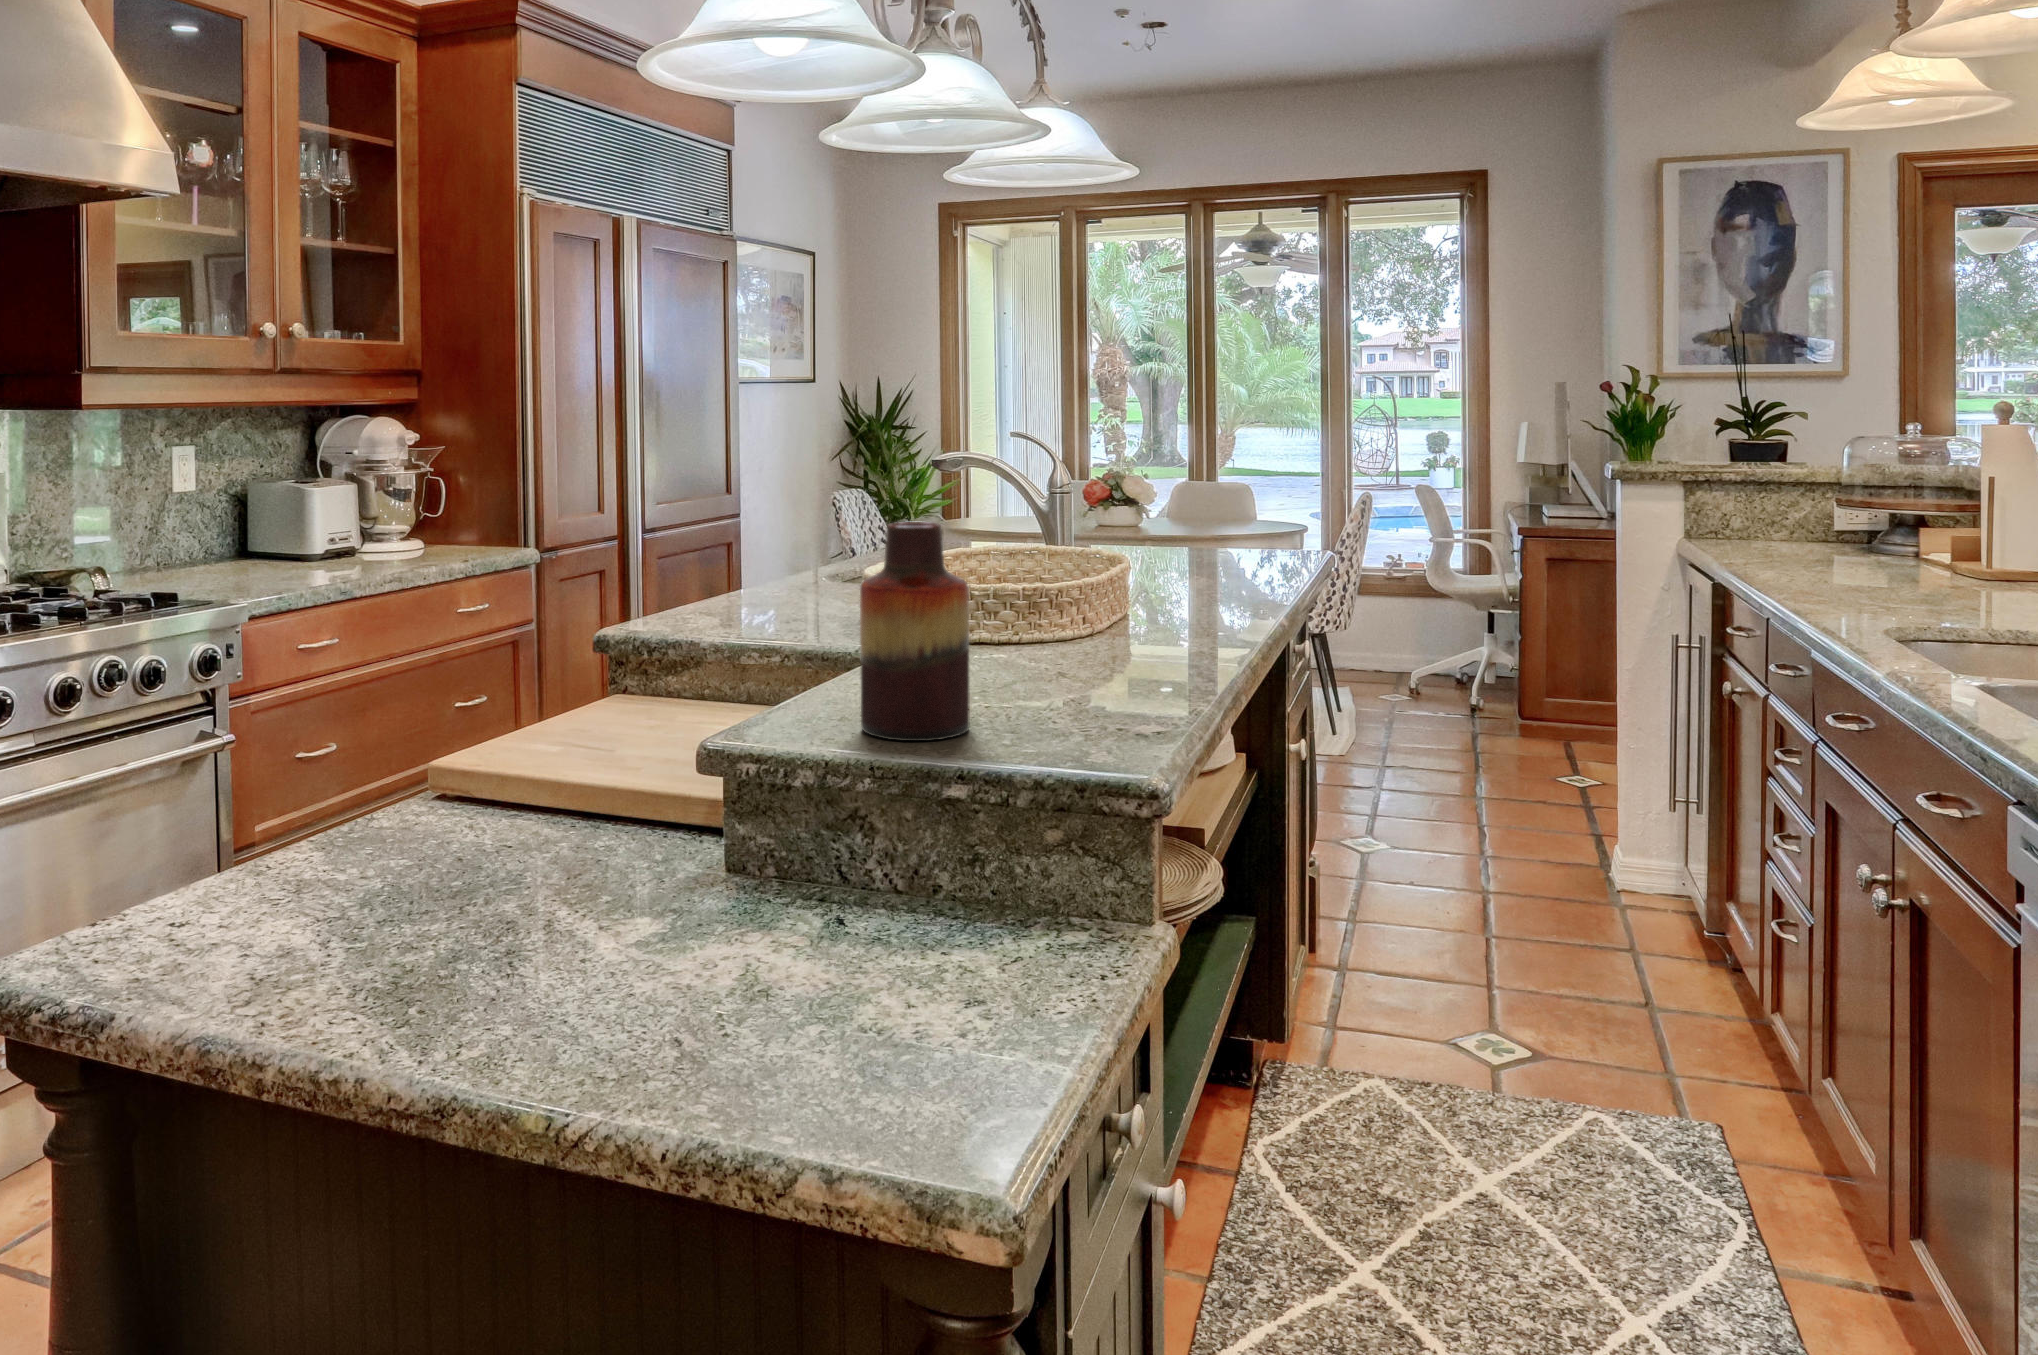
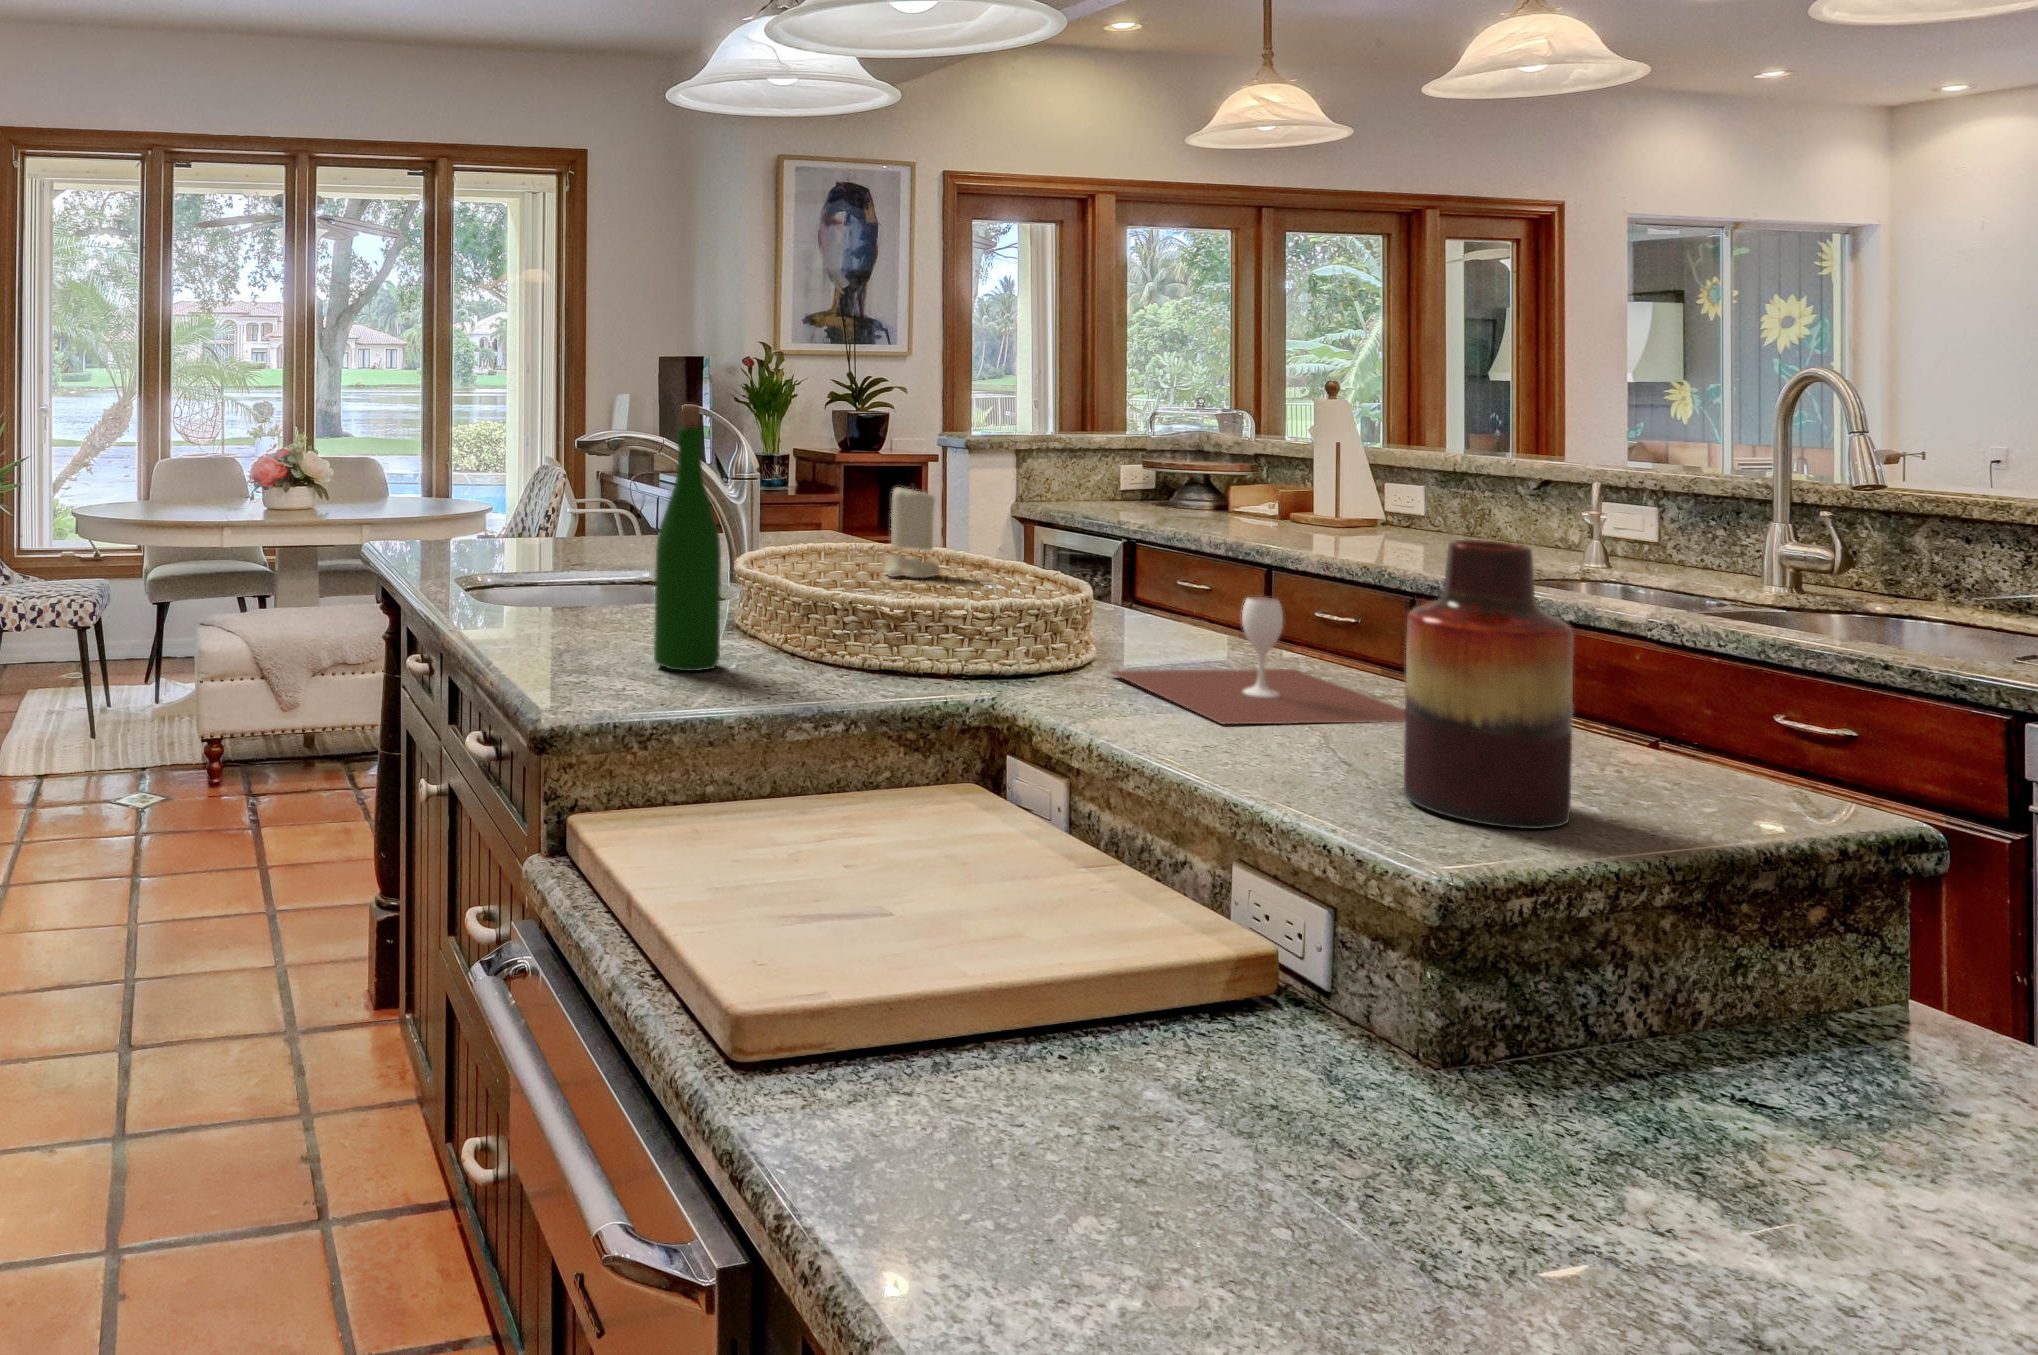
wine bottle: none [755,424,805,625] -> present [654,404,721,671]
candle: none [1198,503,1254,591] -> present [883,488,940,578]
wine glass: none [971,587,1205,698] -> present [1112,597,1405,724]

